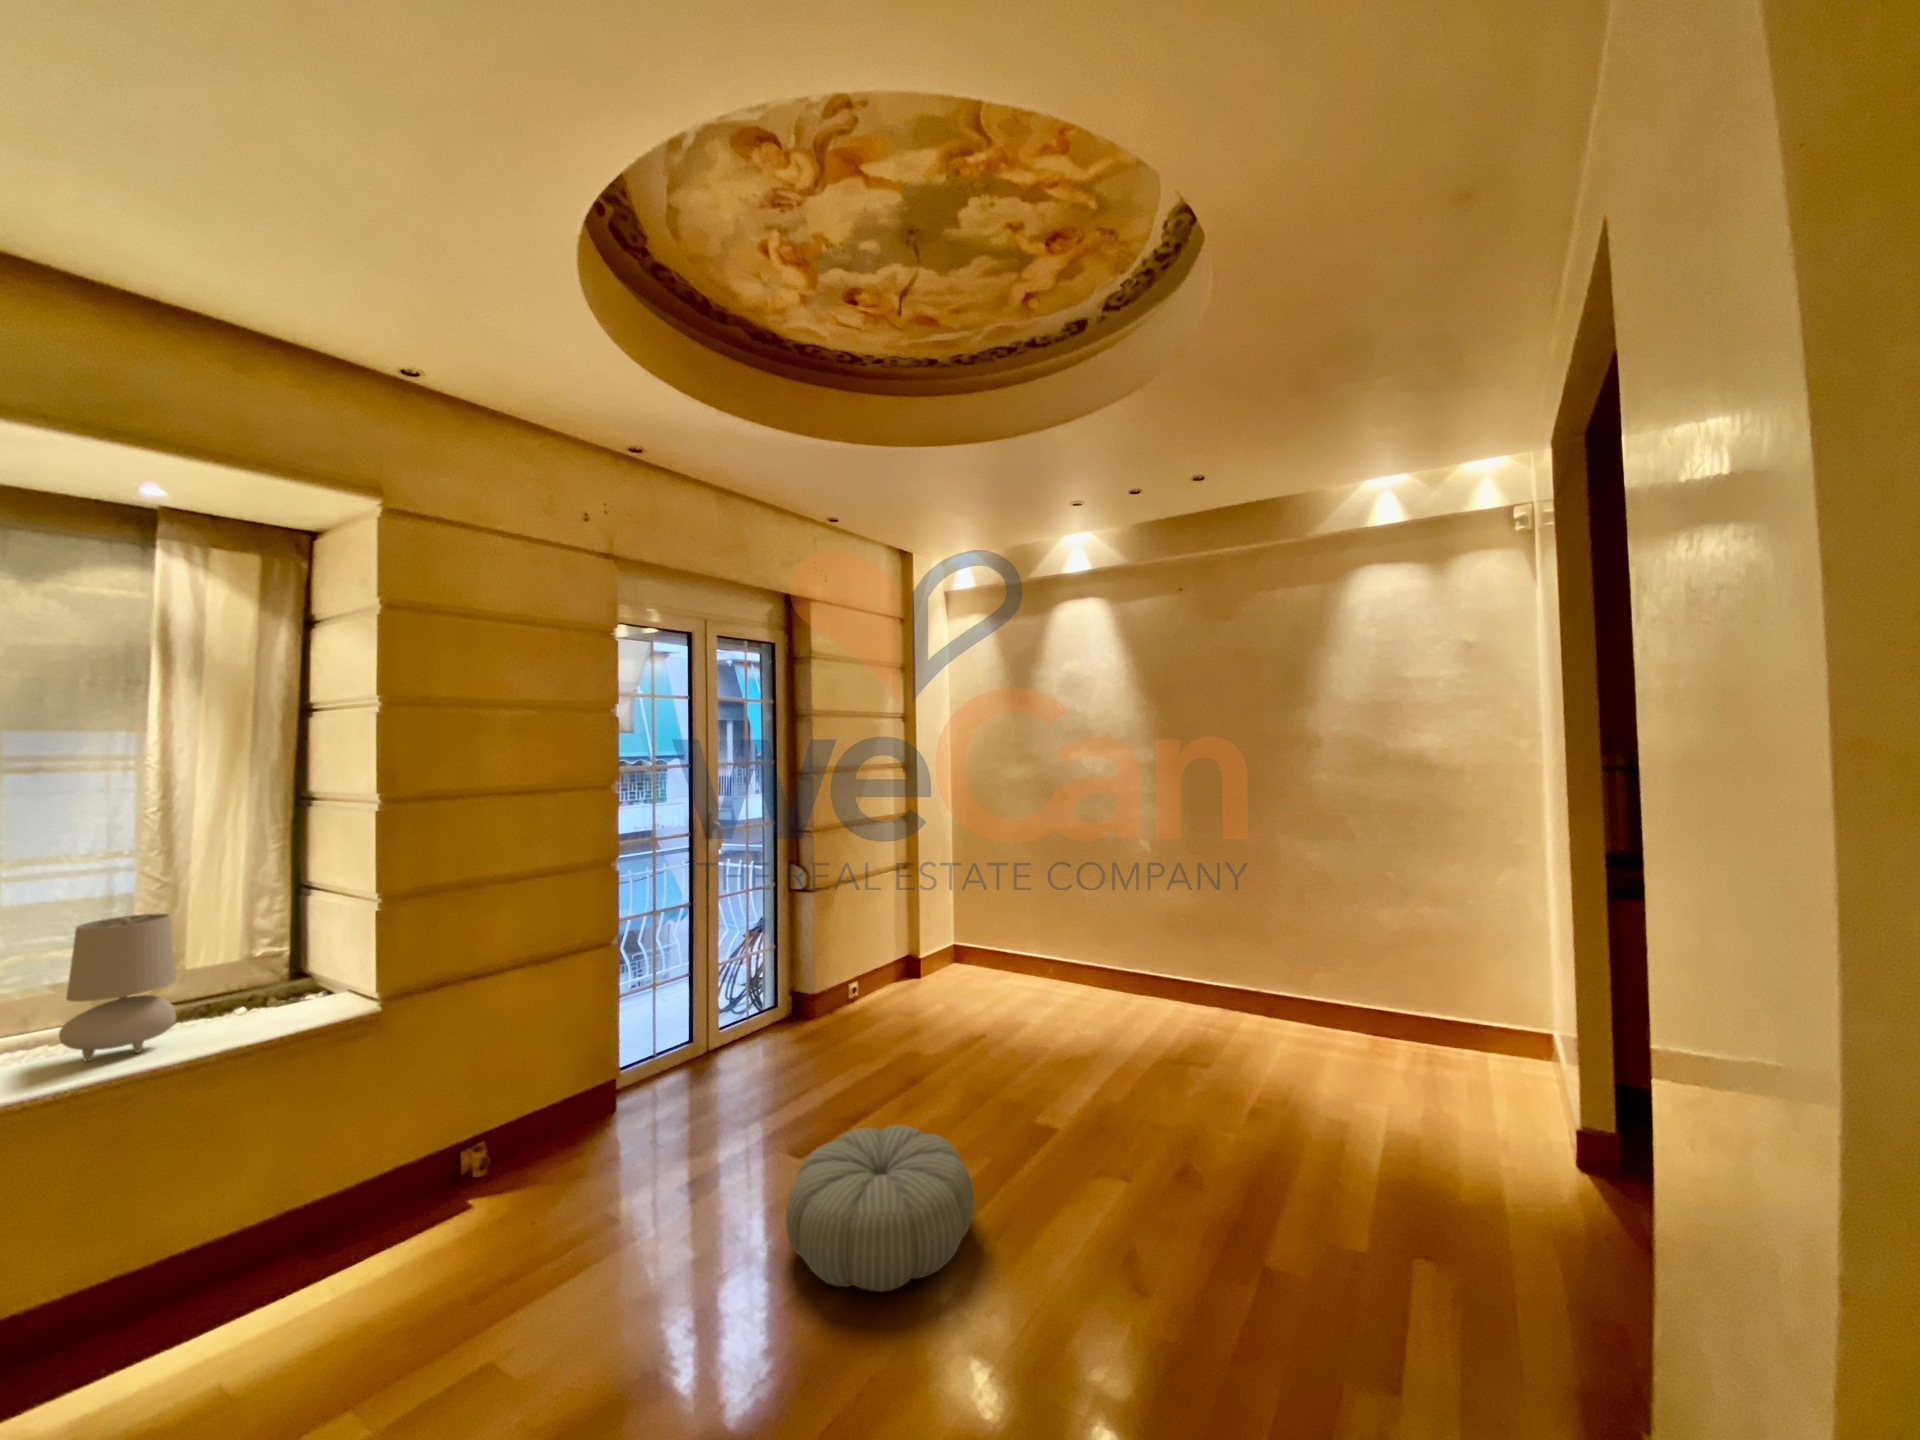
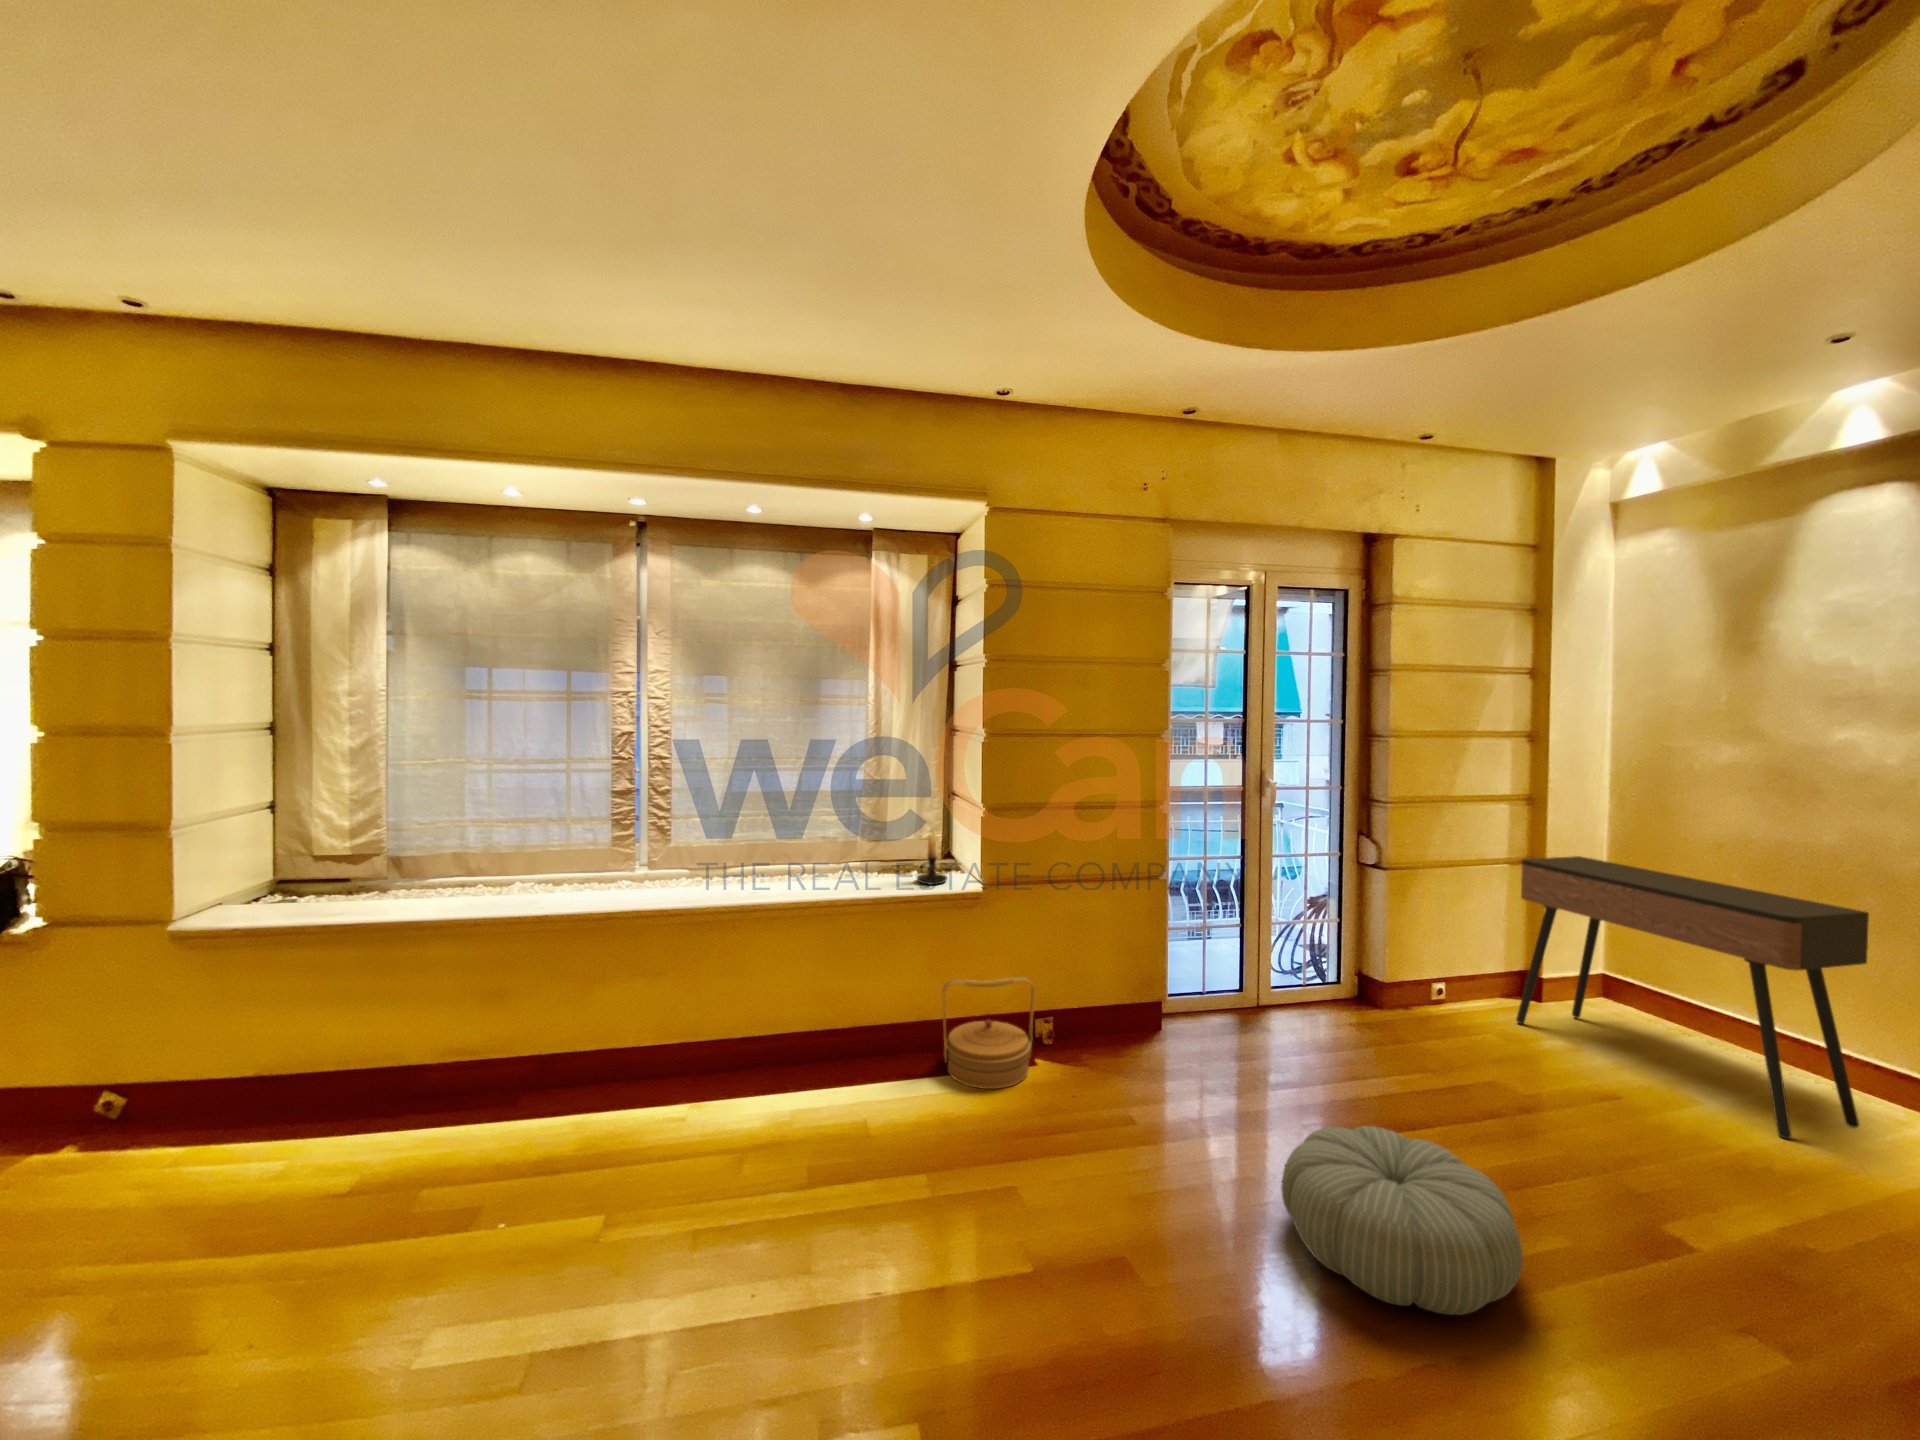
console table: none [907,859,1090,1030] -> present [1516,856,1869,1139]
table lamp: present [59,913,176,1061] -> none [834,799,883,887]
candle holder: none [246,932,307,1022] -> present [917,827,947,885]
woven basket: none [308,1106,463,1291] -> present [942,977,1035,1089]

